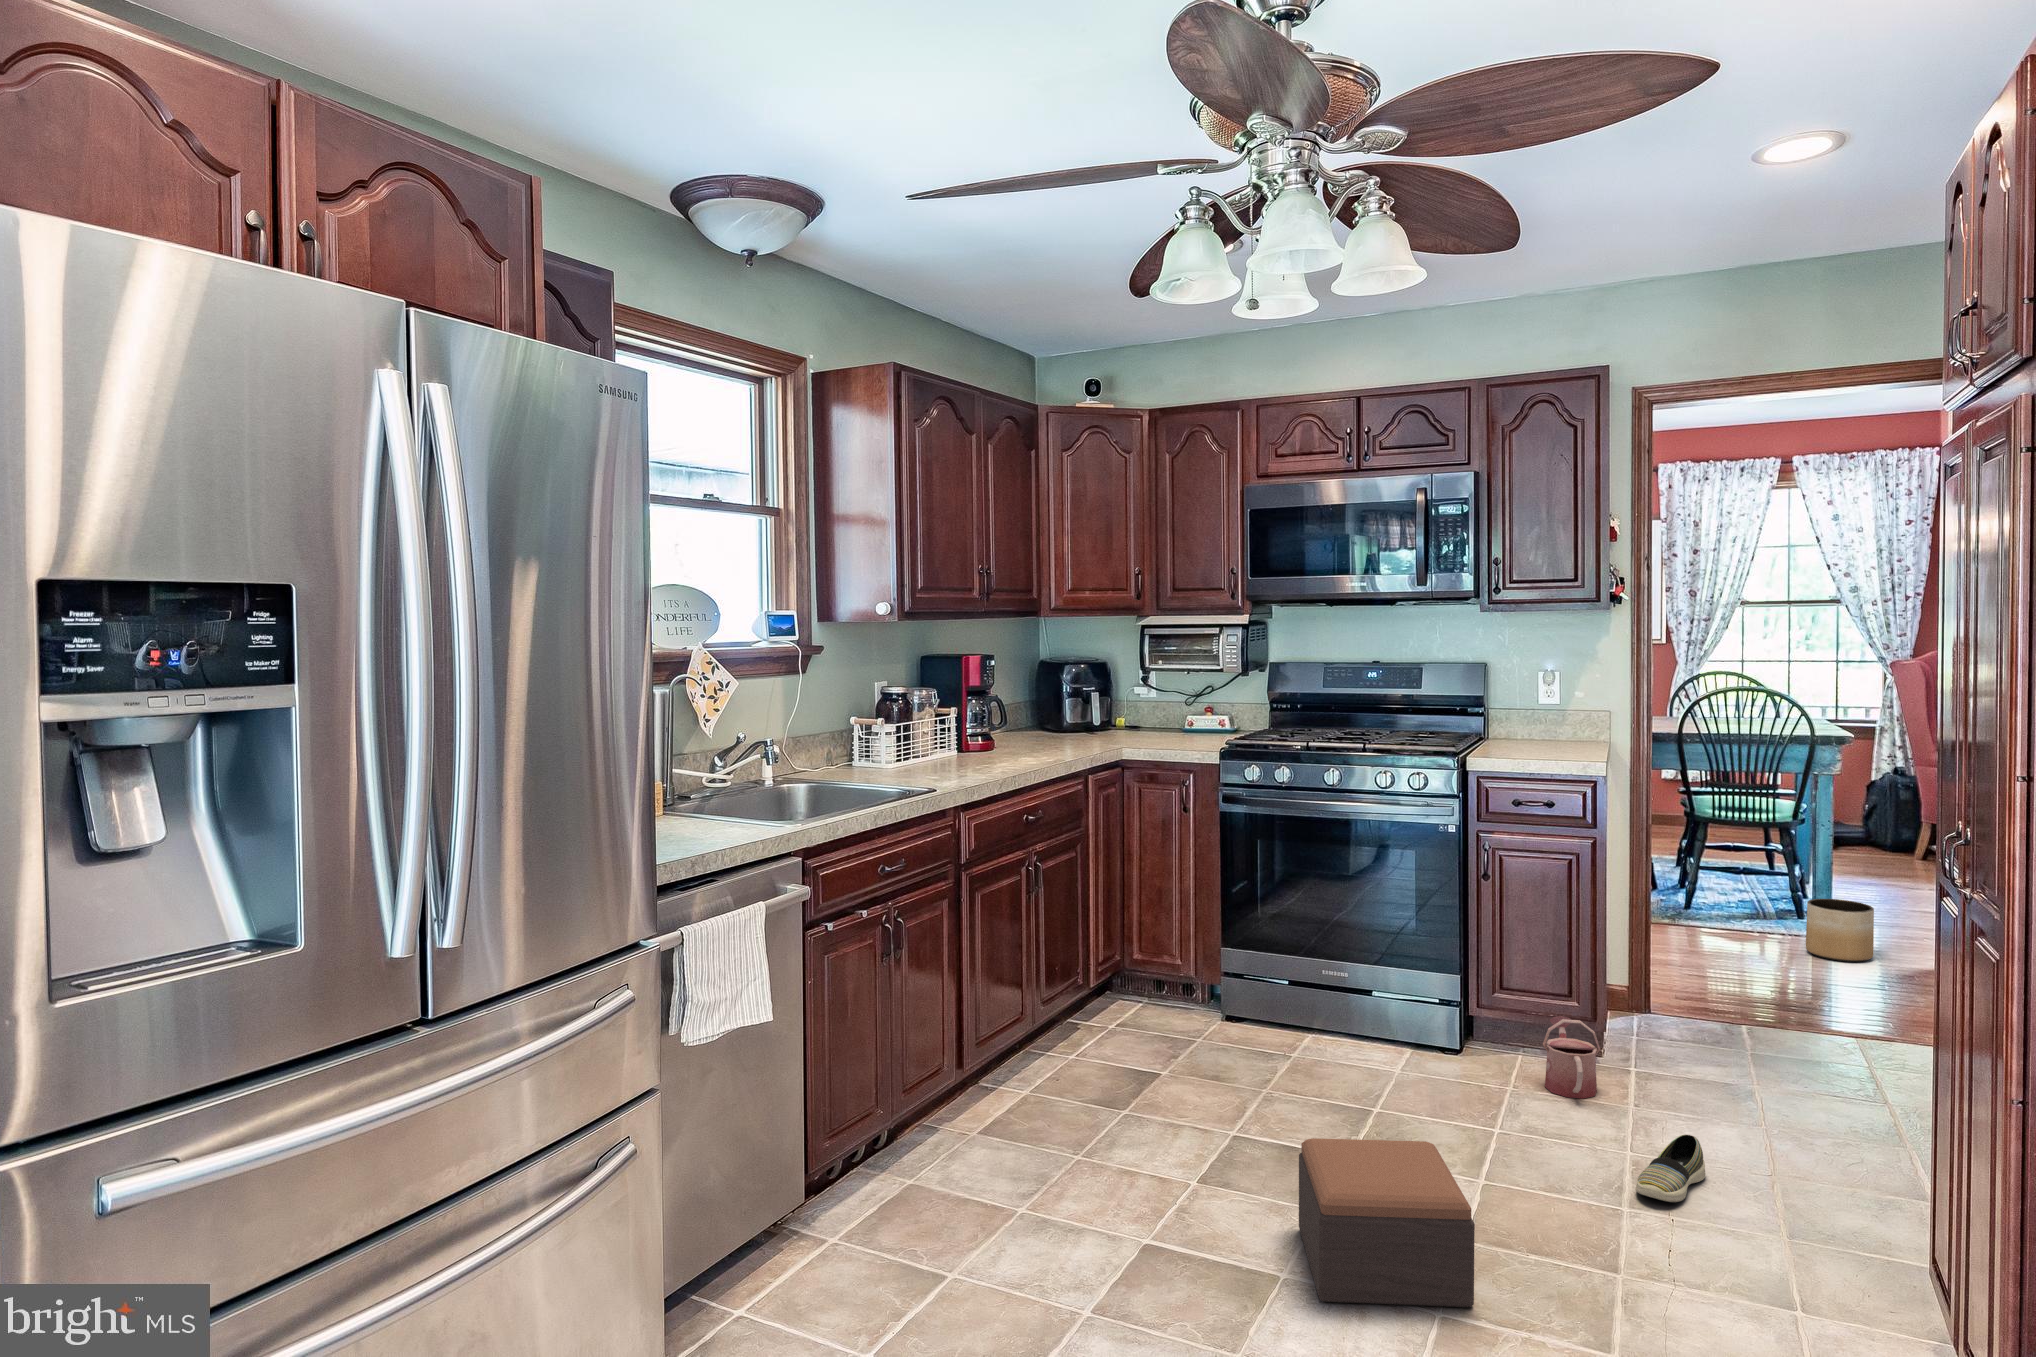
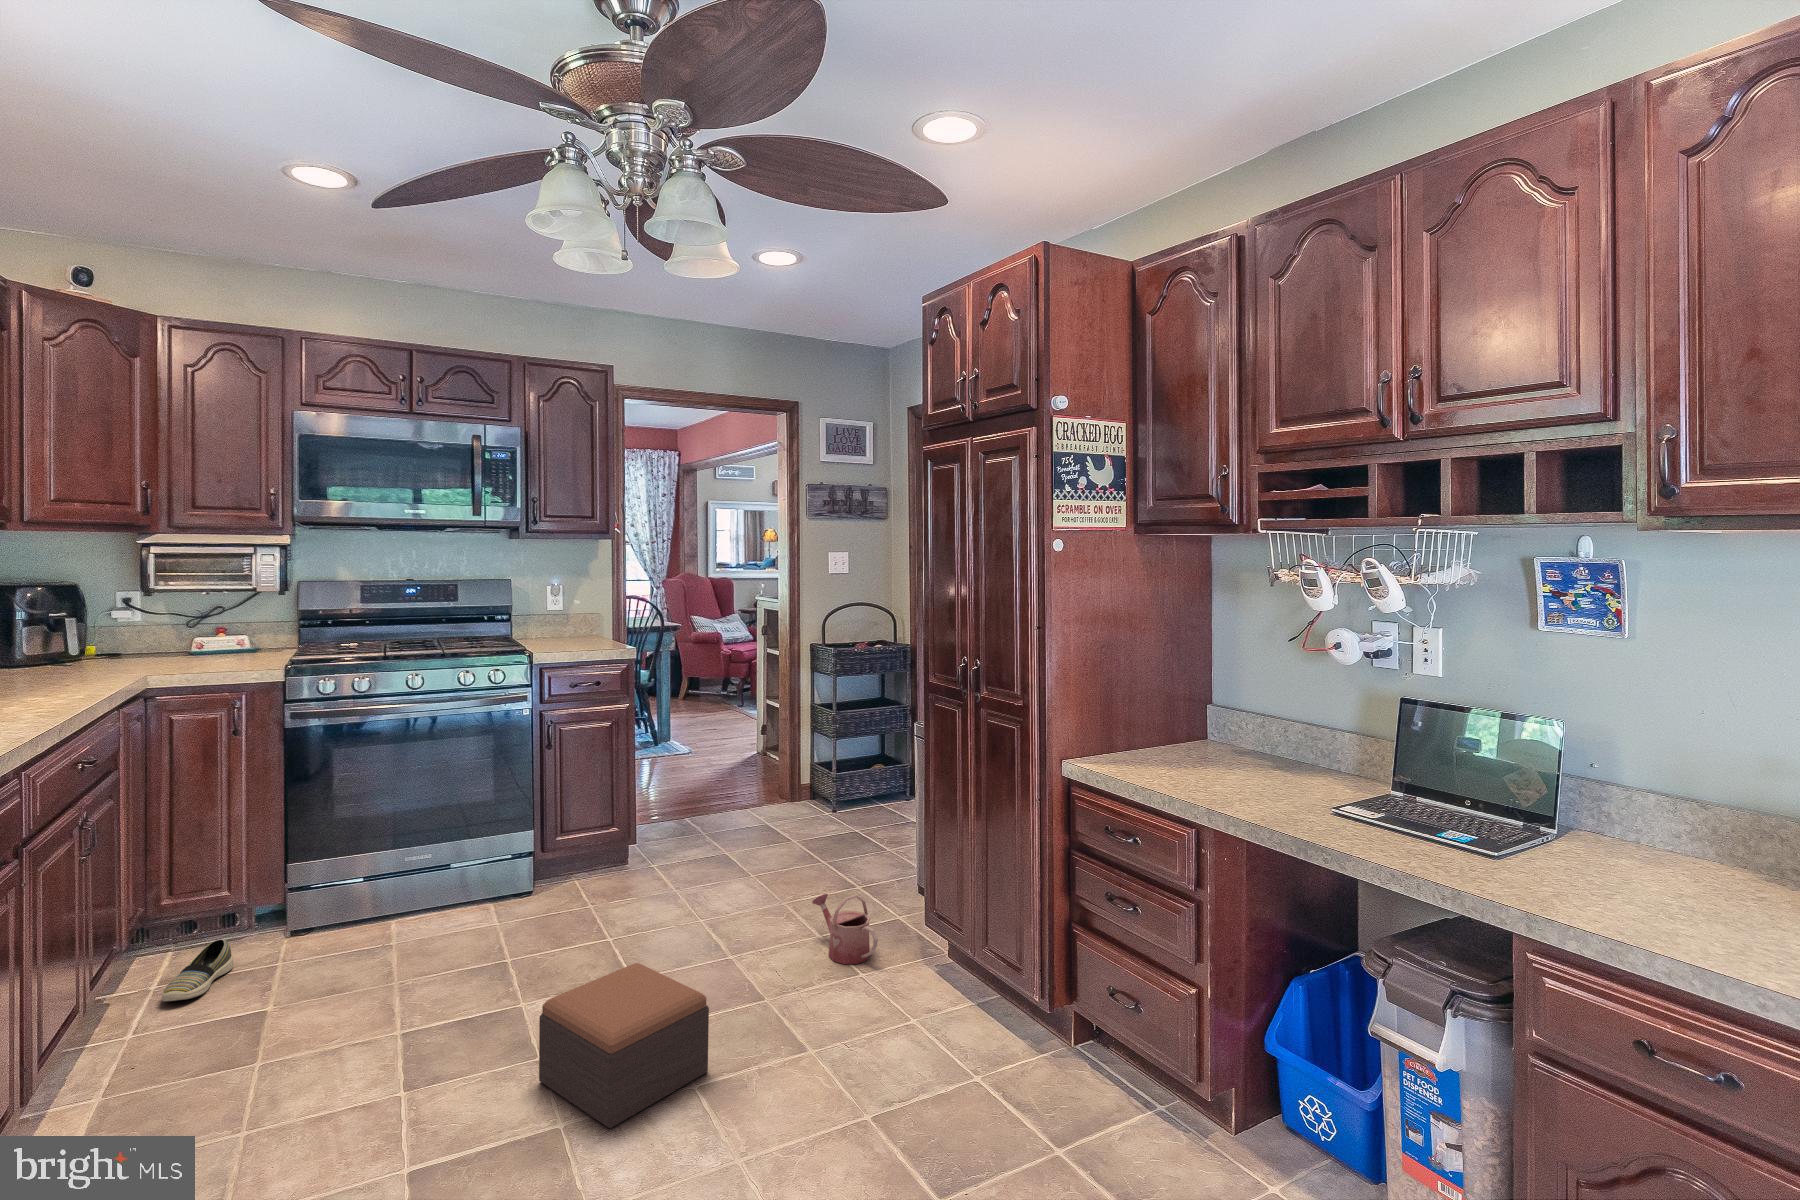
planter: present [1806,899,1874,962] -> none [672,730,708,769]
watering can: present [1543,1016,1600,1099] -> present [812,894,878,964]
shoe: present [1636,1135,1705,1202] -> present [161,939,233,1002]

